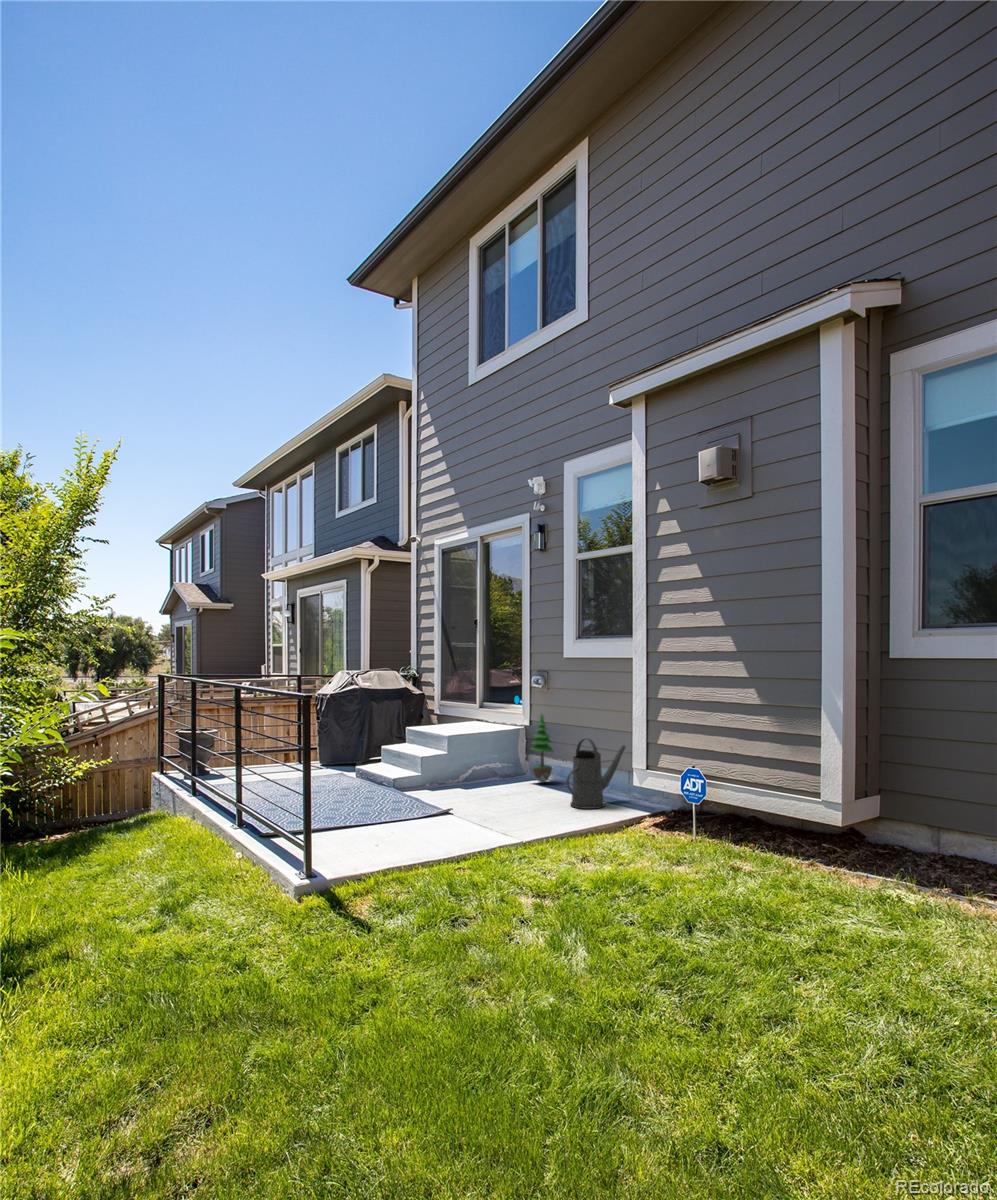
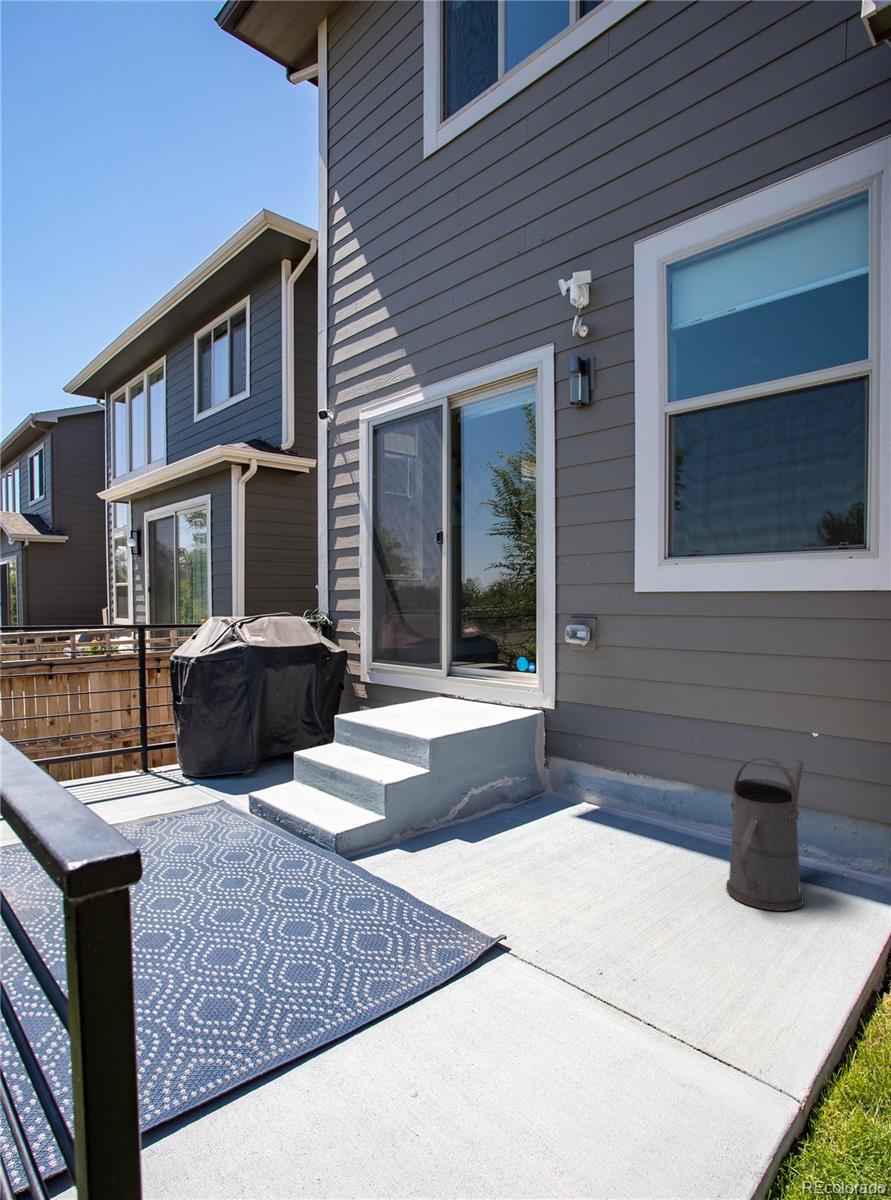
potted tree: present [531,714,553,783] -> none [573,691,619,816]

